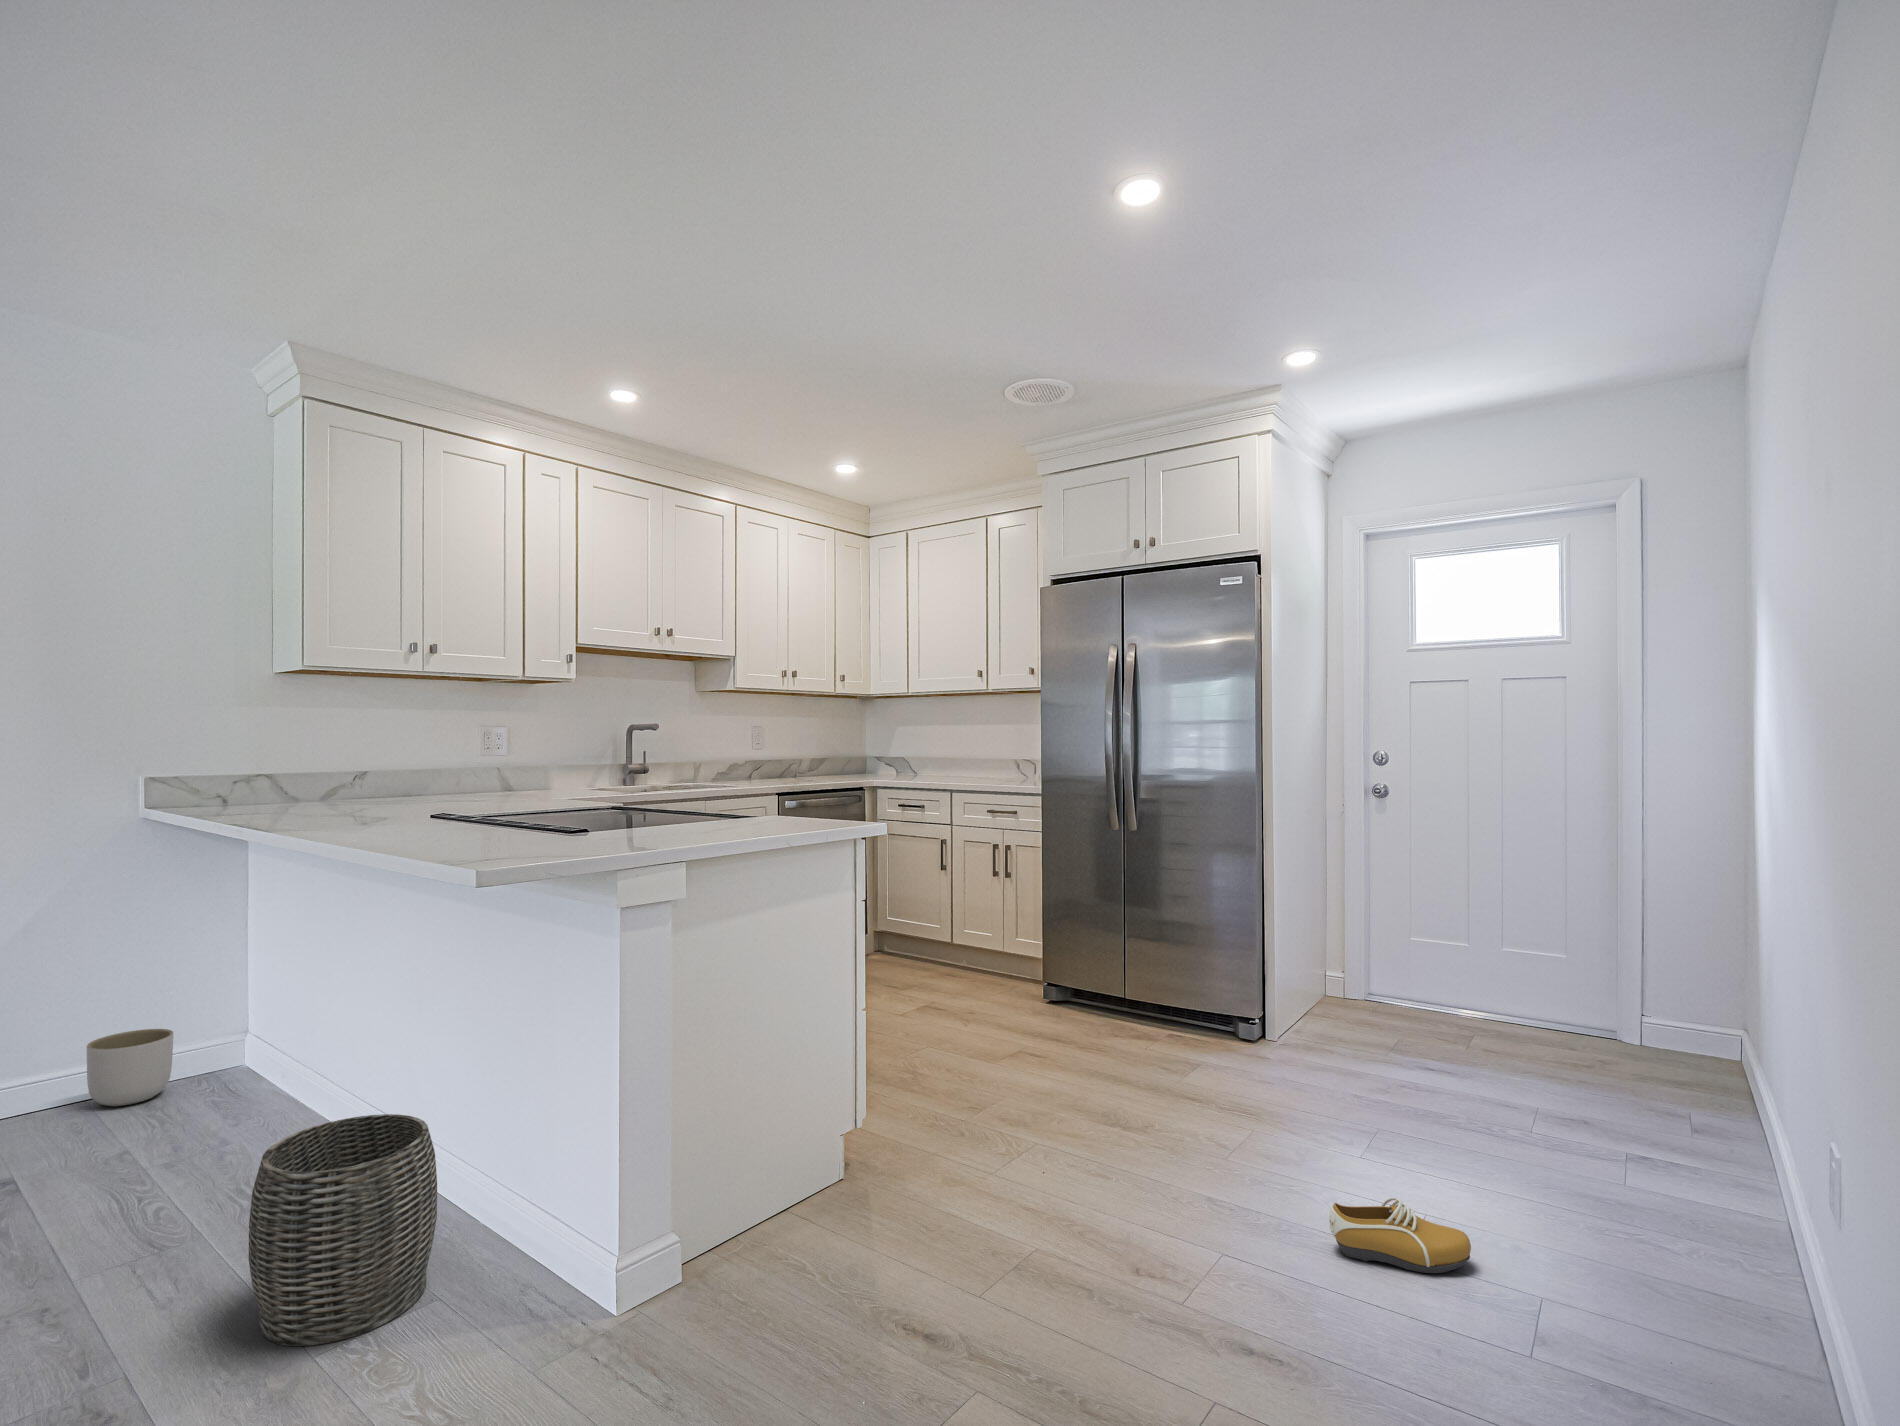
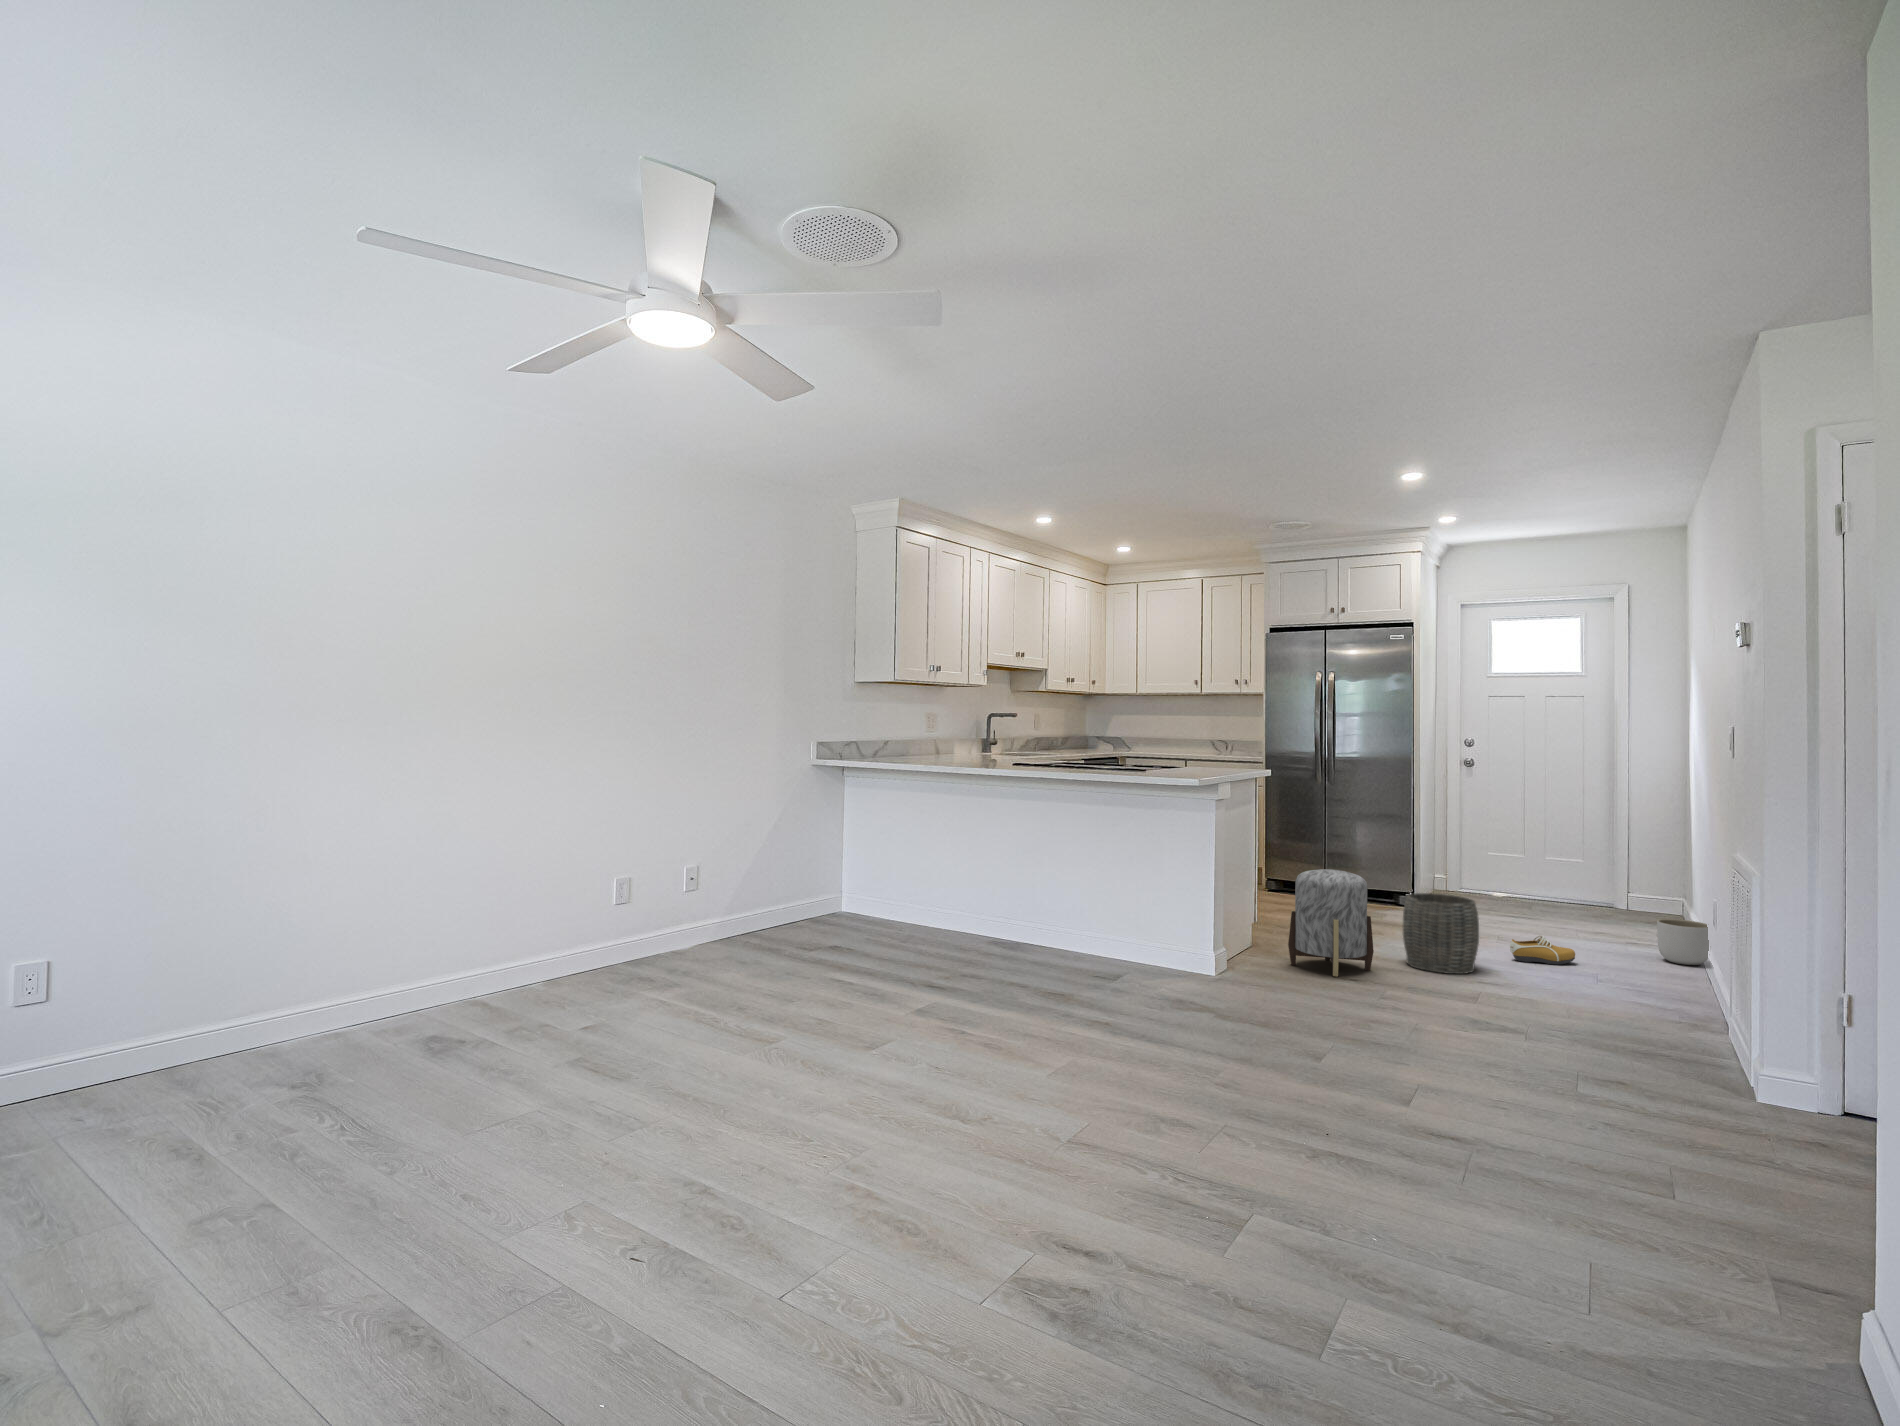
planter: present [87,1029,173,1106] -> present [1657,919,1709,965]
stool: none [807,1057,977,1338] -> present [1288,869,1374,977]
woven basket: present [249,1114,437,1346] -> present [1403,893,1479,974]

